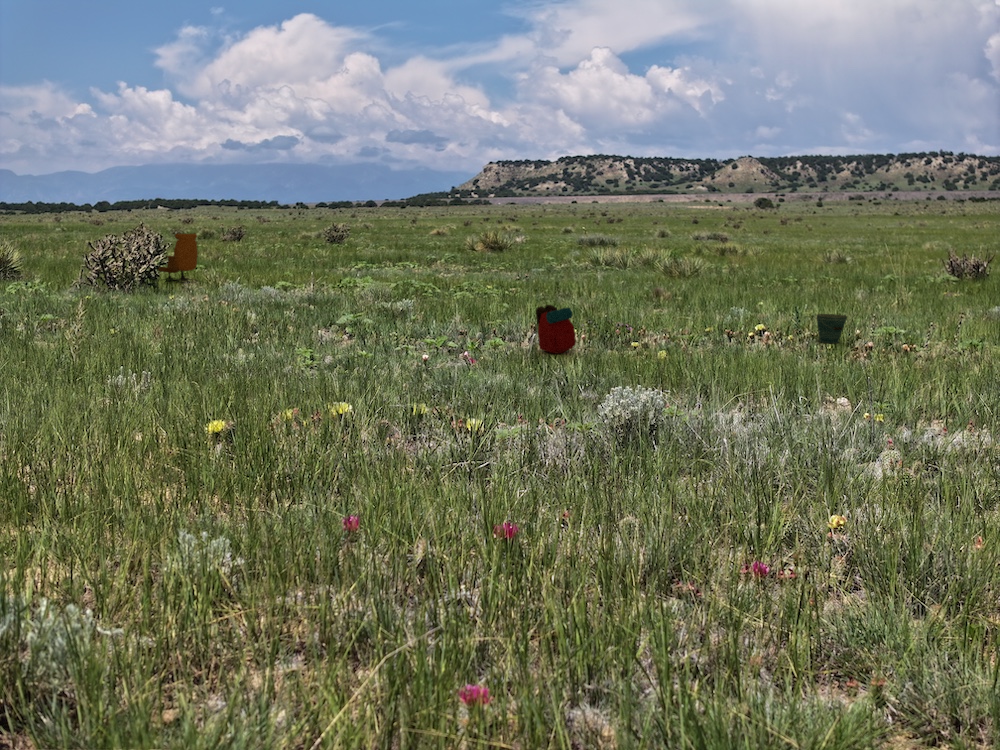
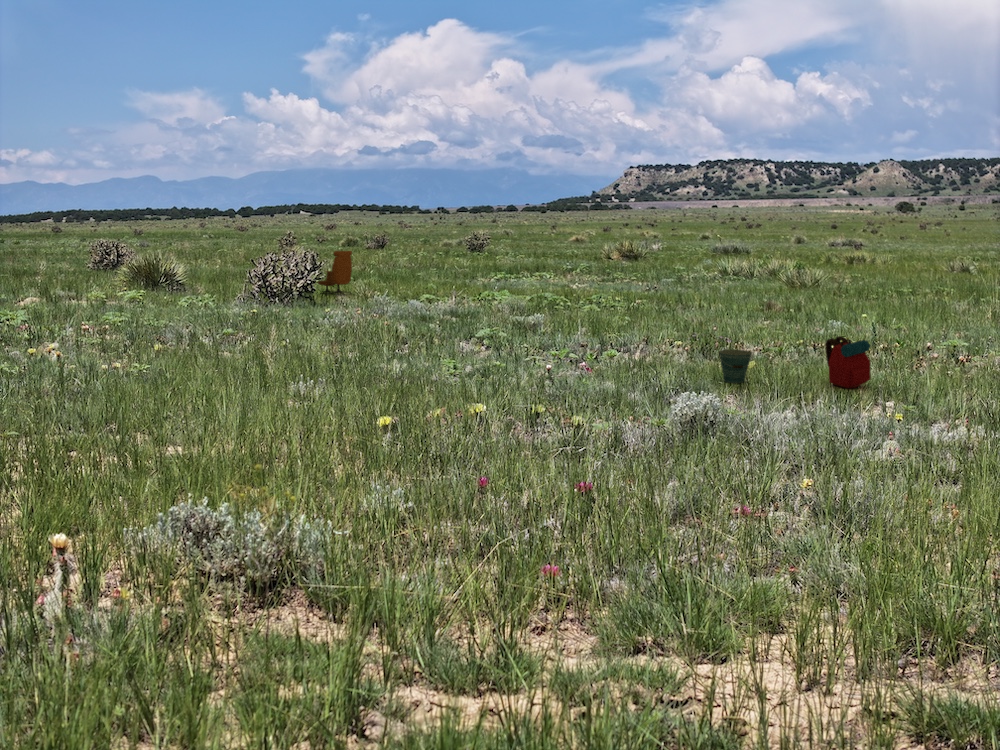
backpack: present [536,305,576,354] -> present [826,336,870,388]
bucket: present [817,314,847,343] -> present [719,349,752,383]

